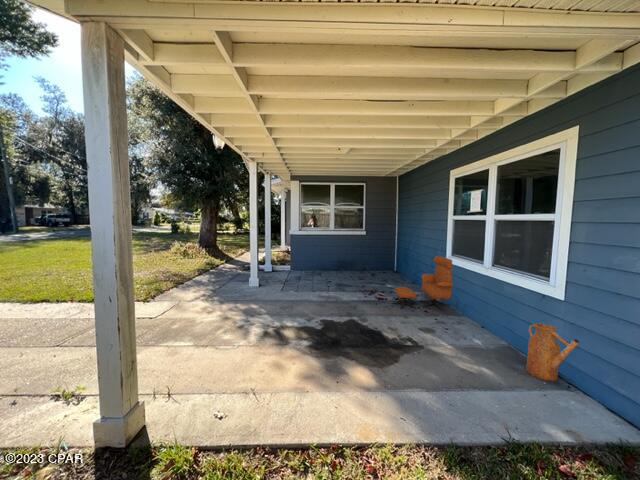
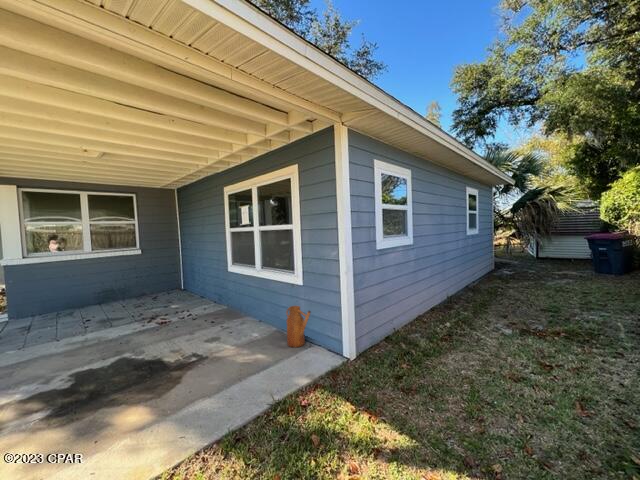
lounge chair: present [391,256,454,310] -> none [175,267,236,328]

